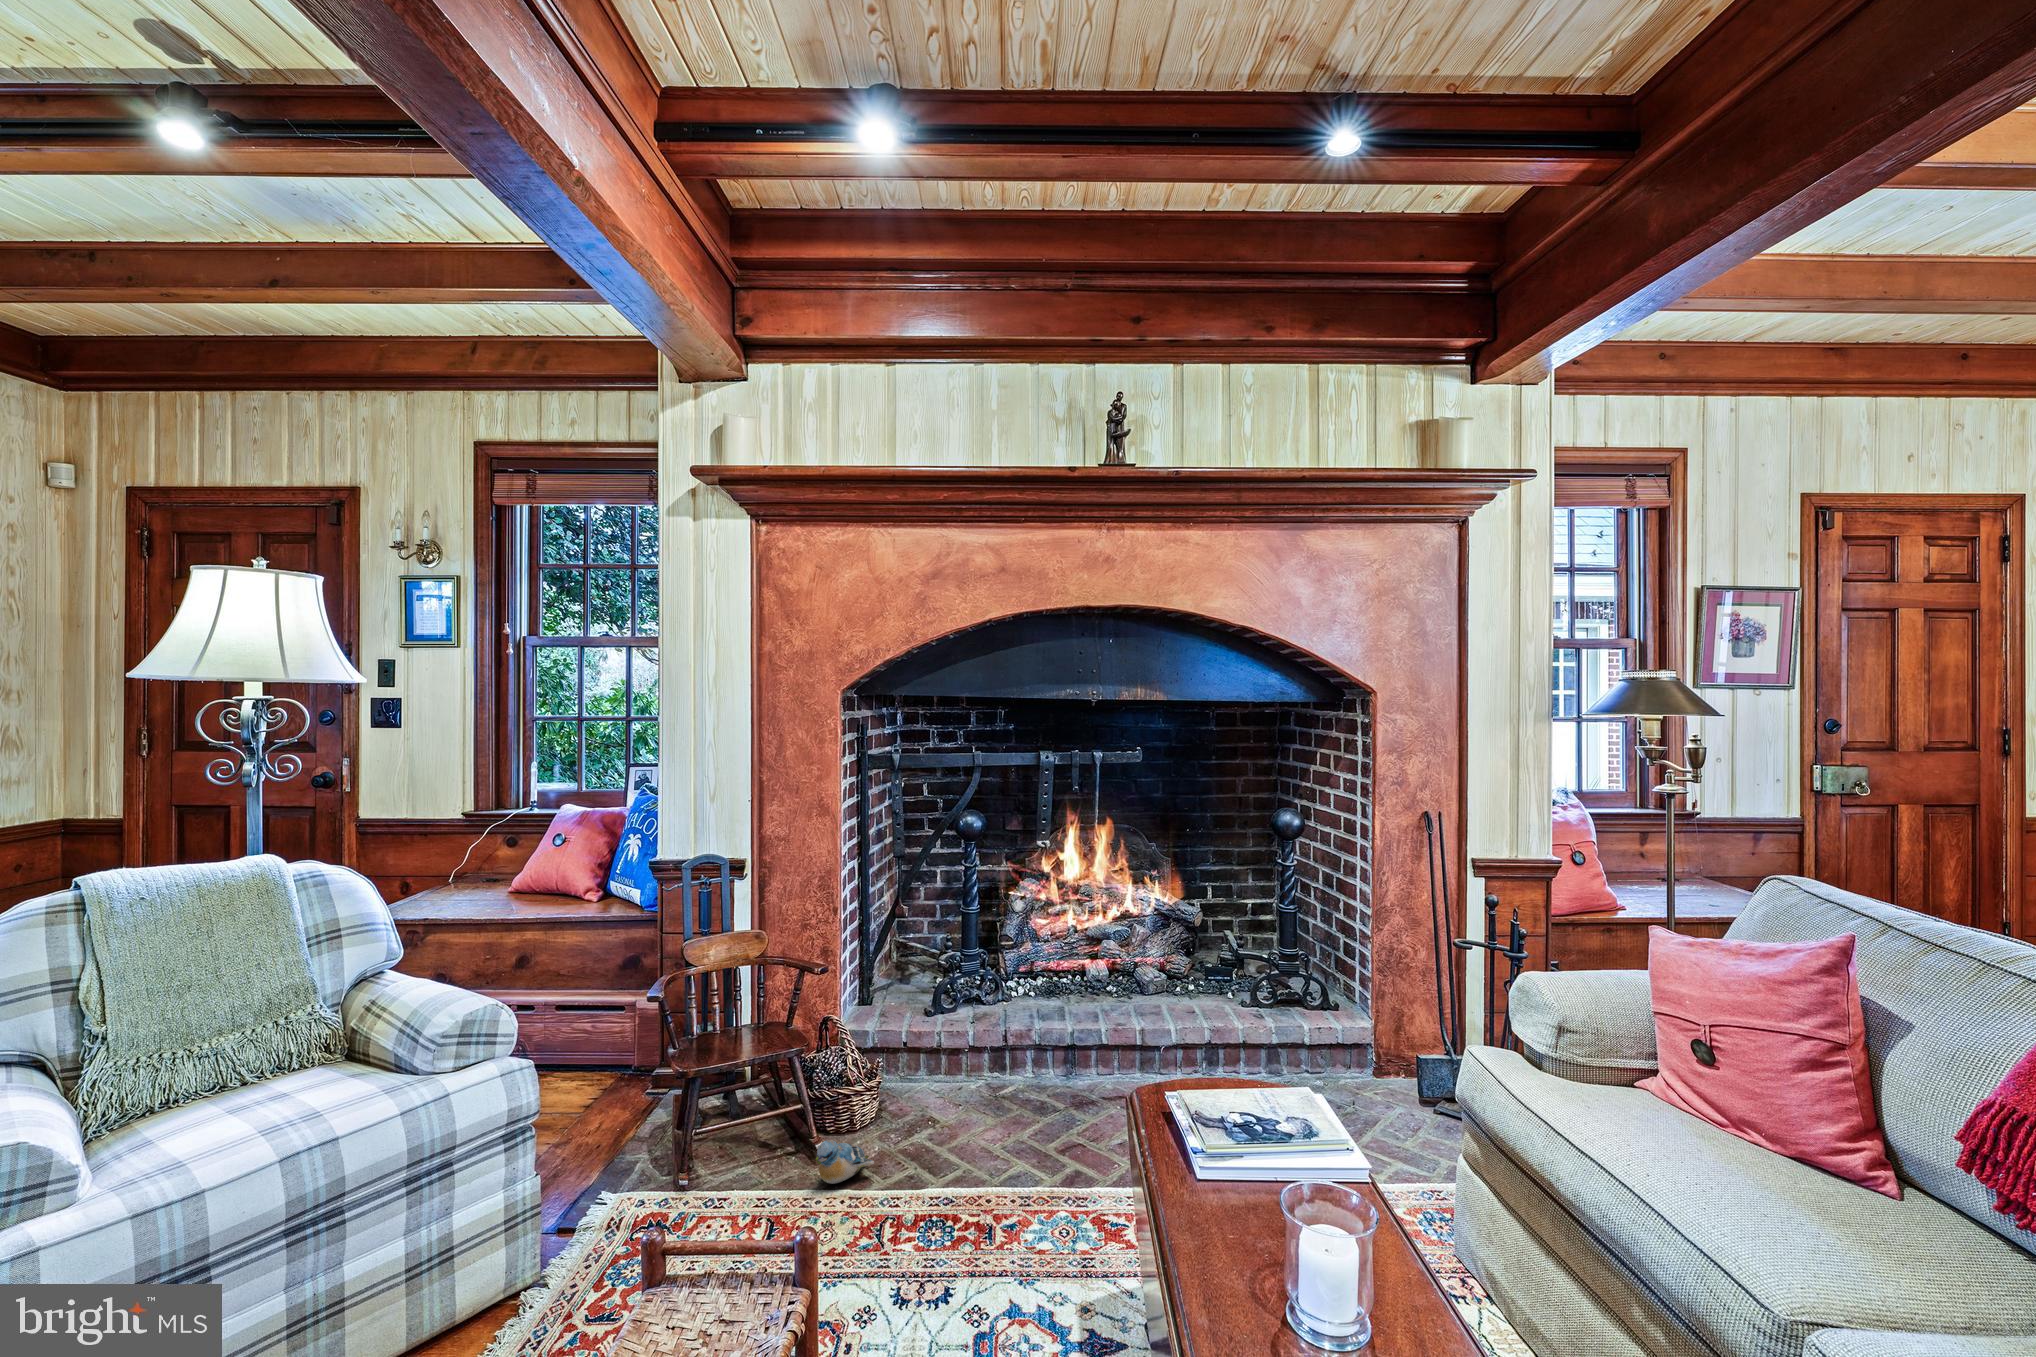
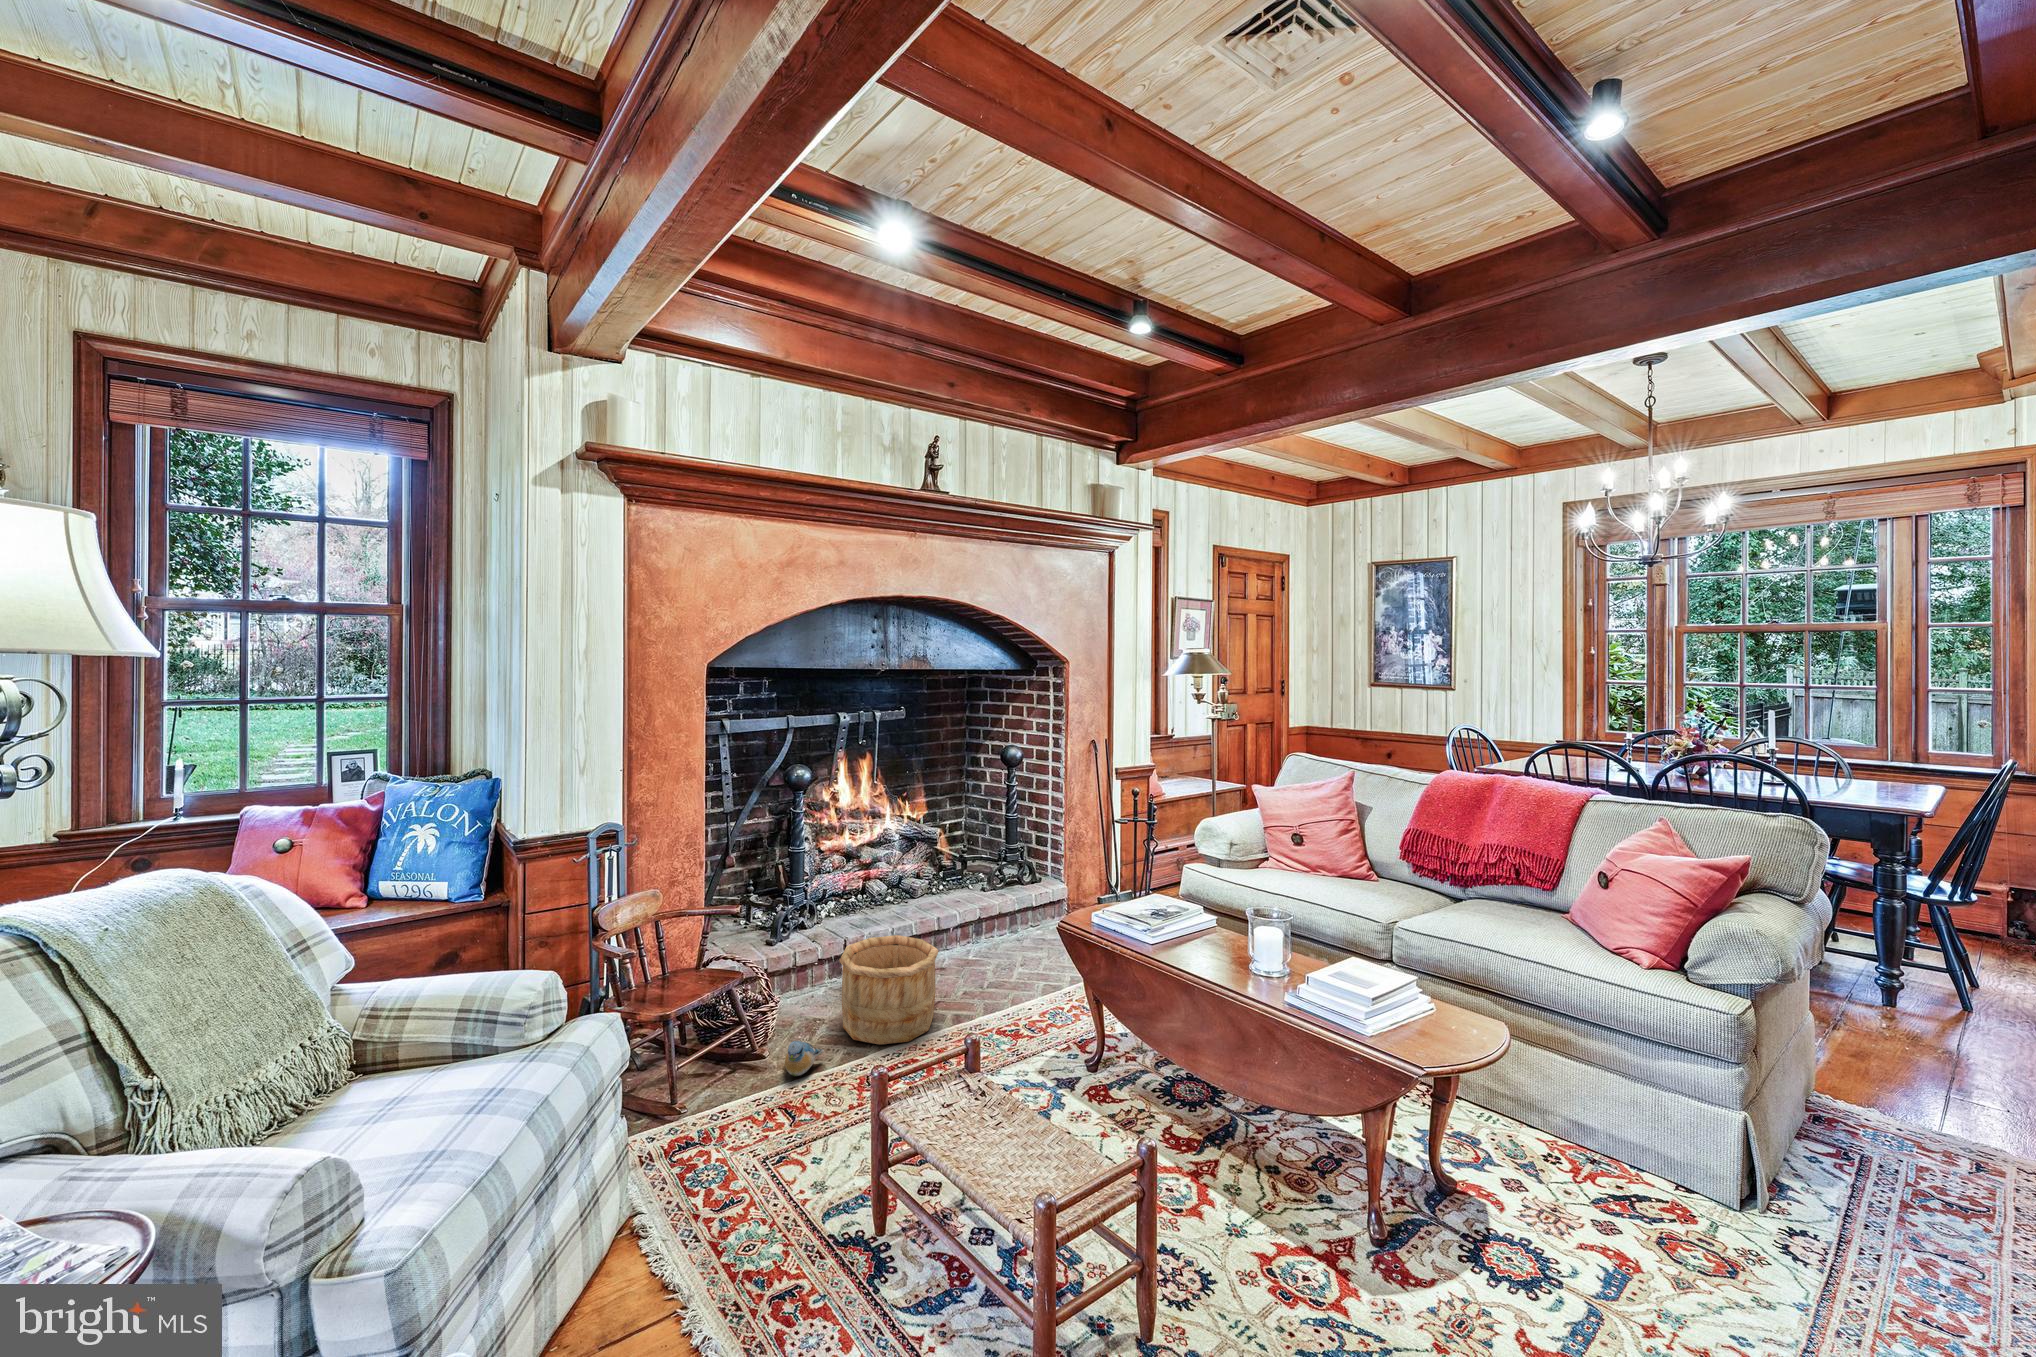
wooden bucket: none [919,1035,1042,1186] -> present [839,935,939,1044]

